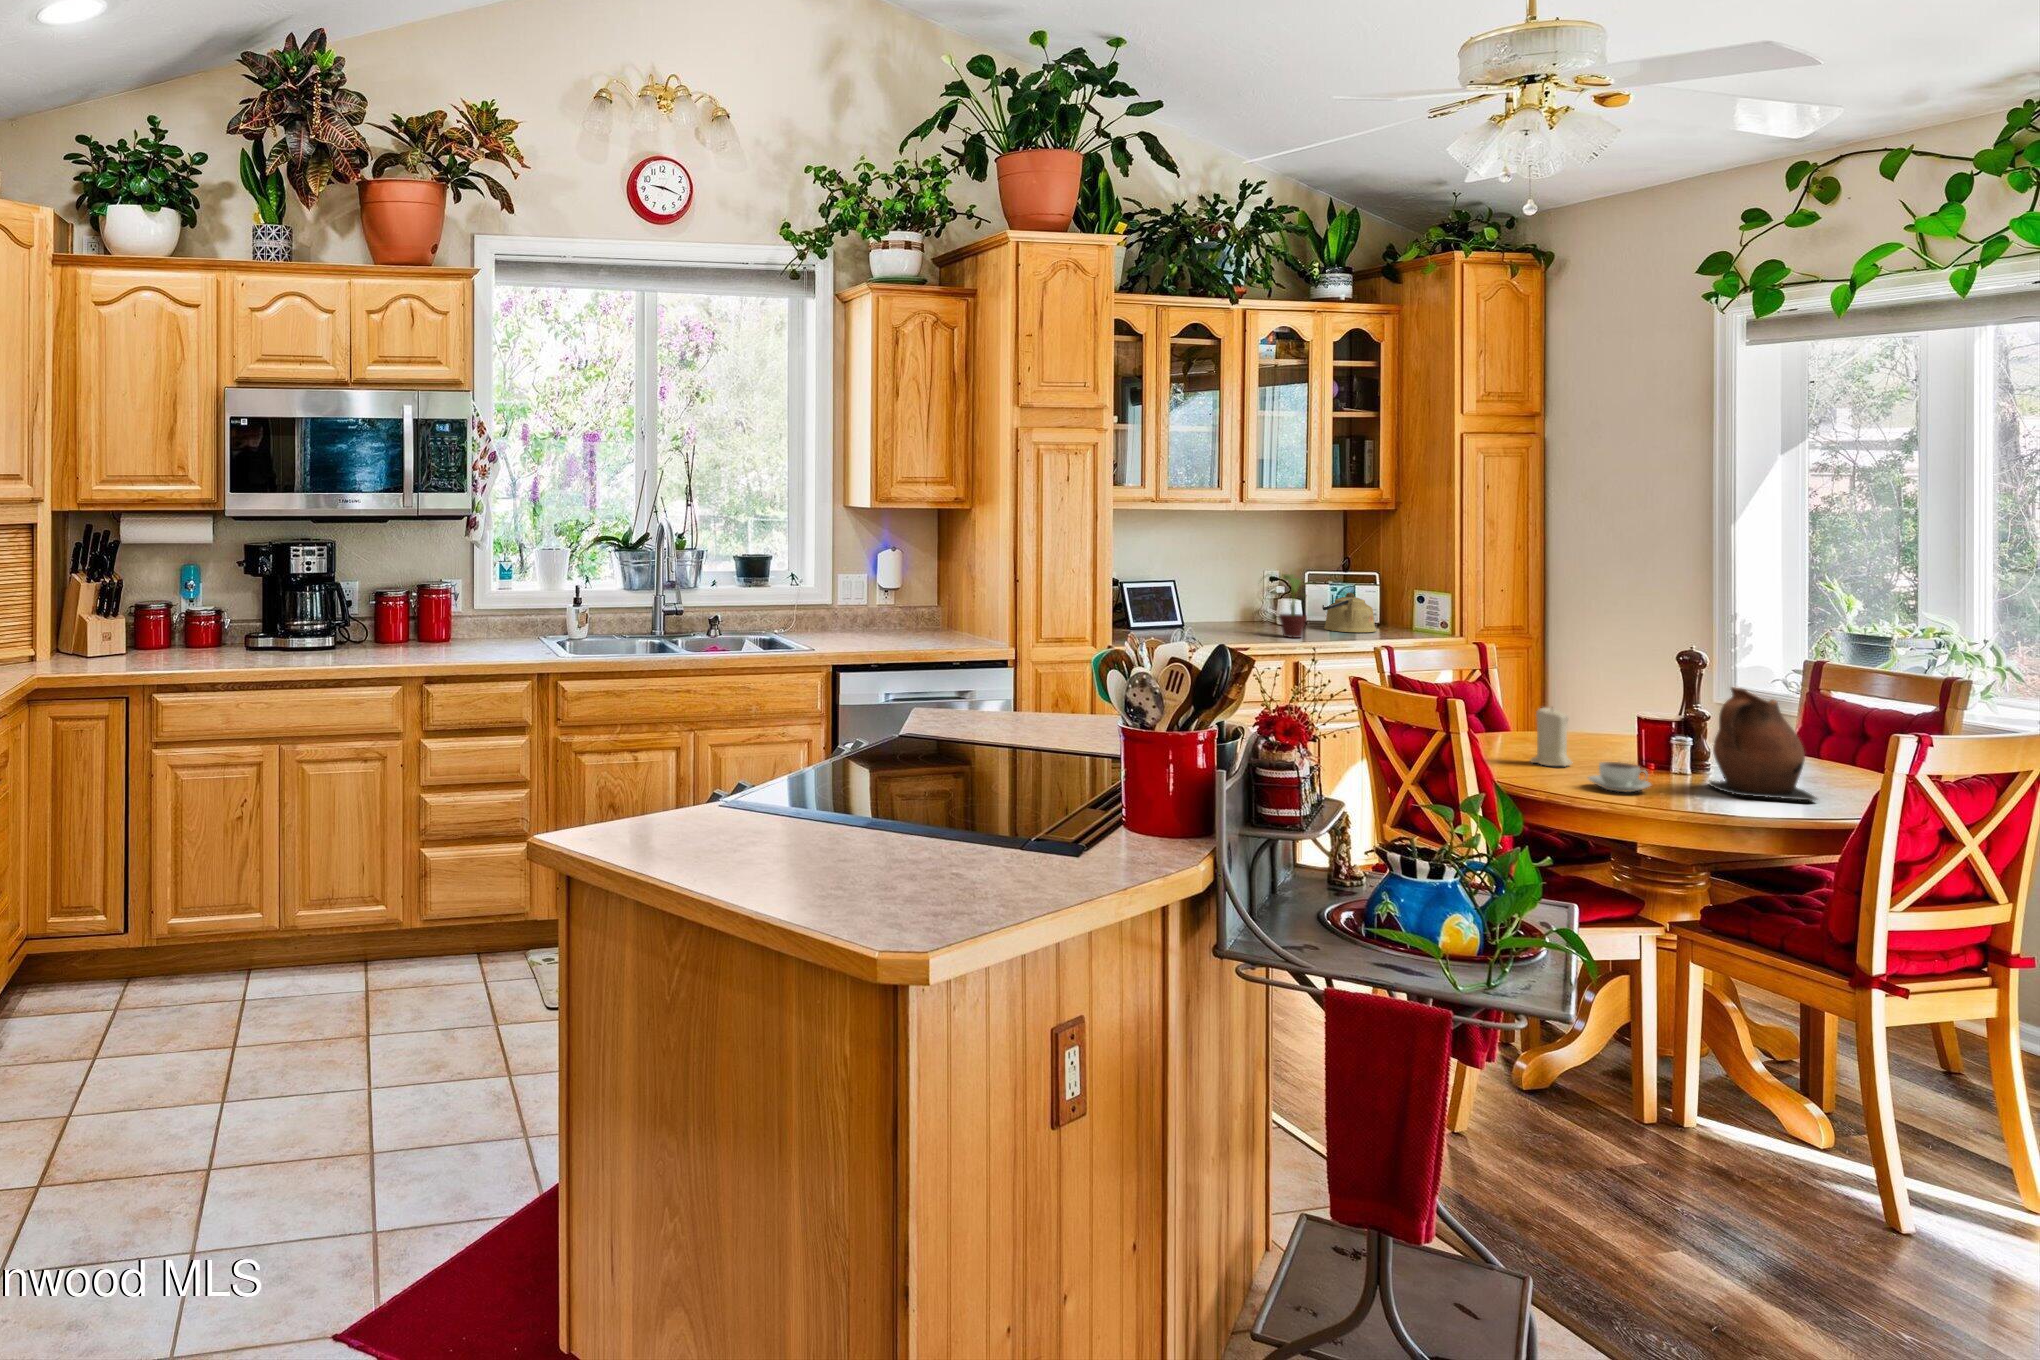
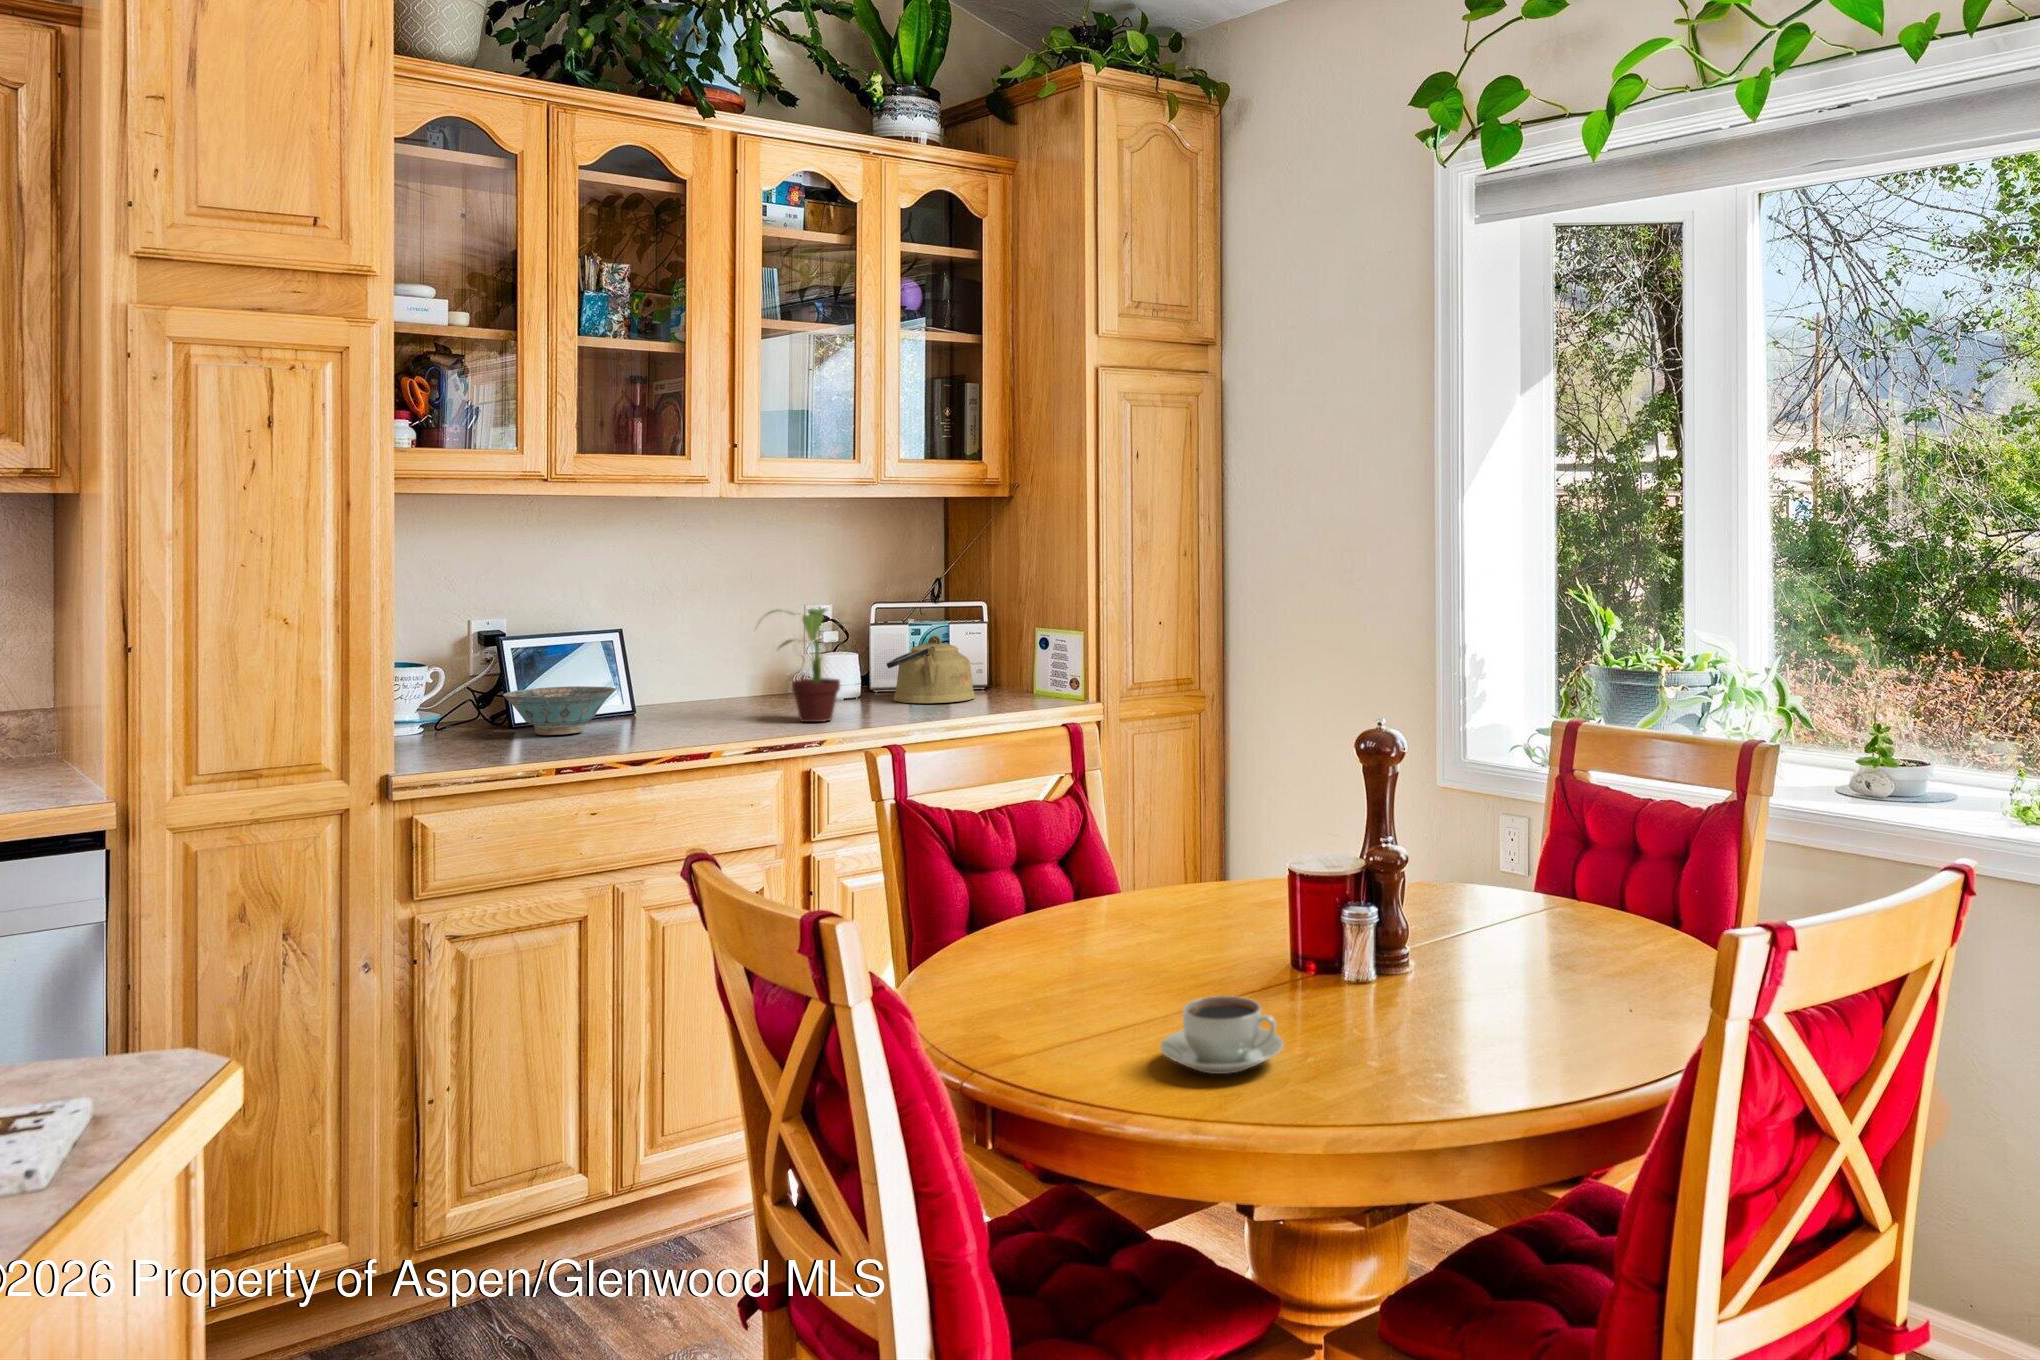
ceramic bowl: none [1132,610,1188,635] -> present [503,686,616,735]
ceramic pitcher: present [1709,687,1817,801] -> none [1386,806,1585,1047]
candle: present [1530,708,1573,767] -> none [1084,864,1164,996]

